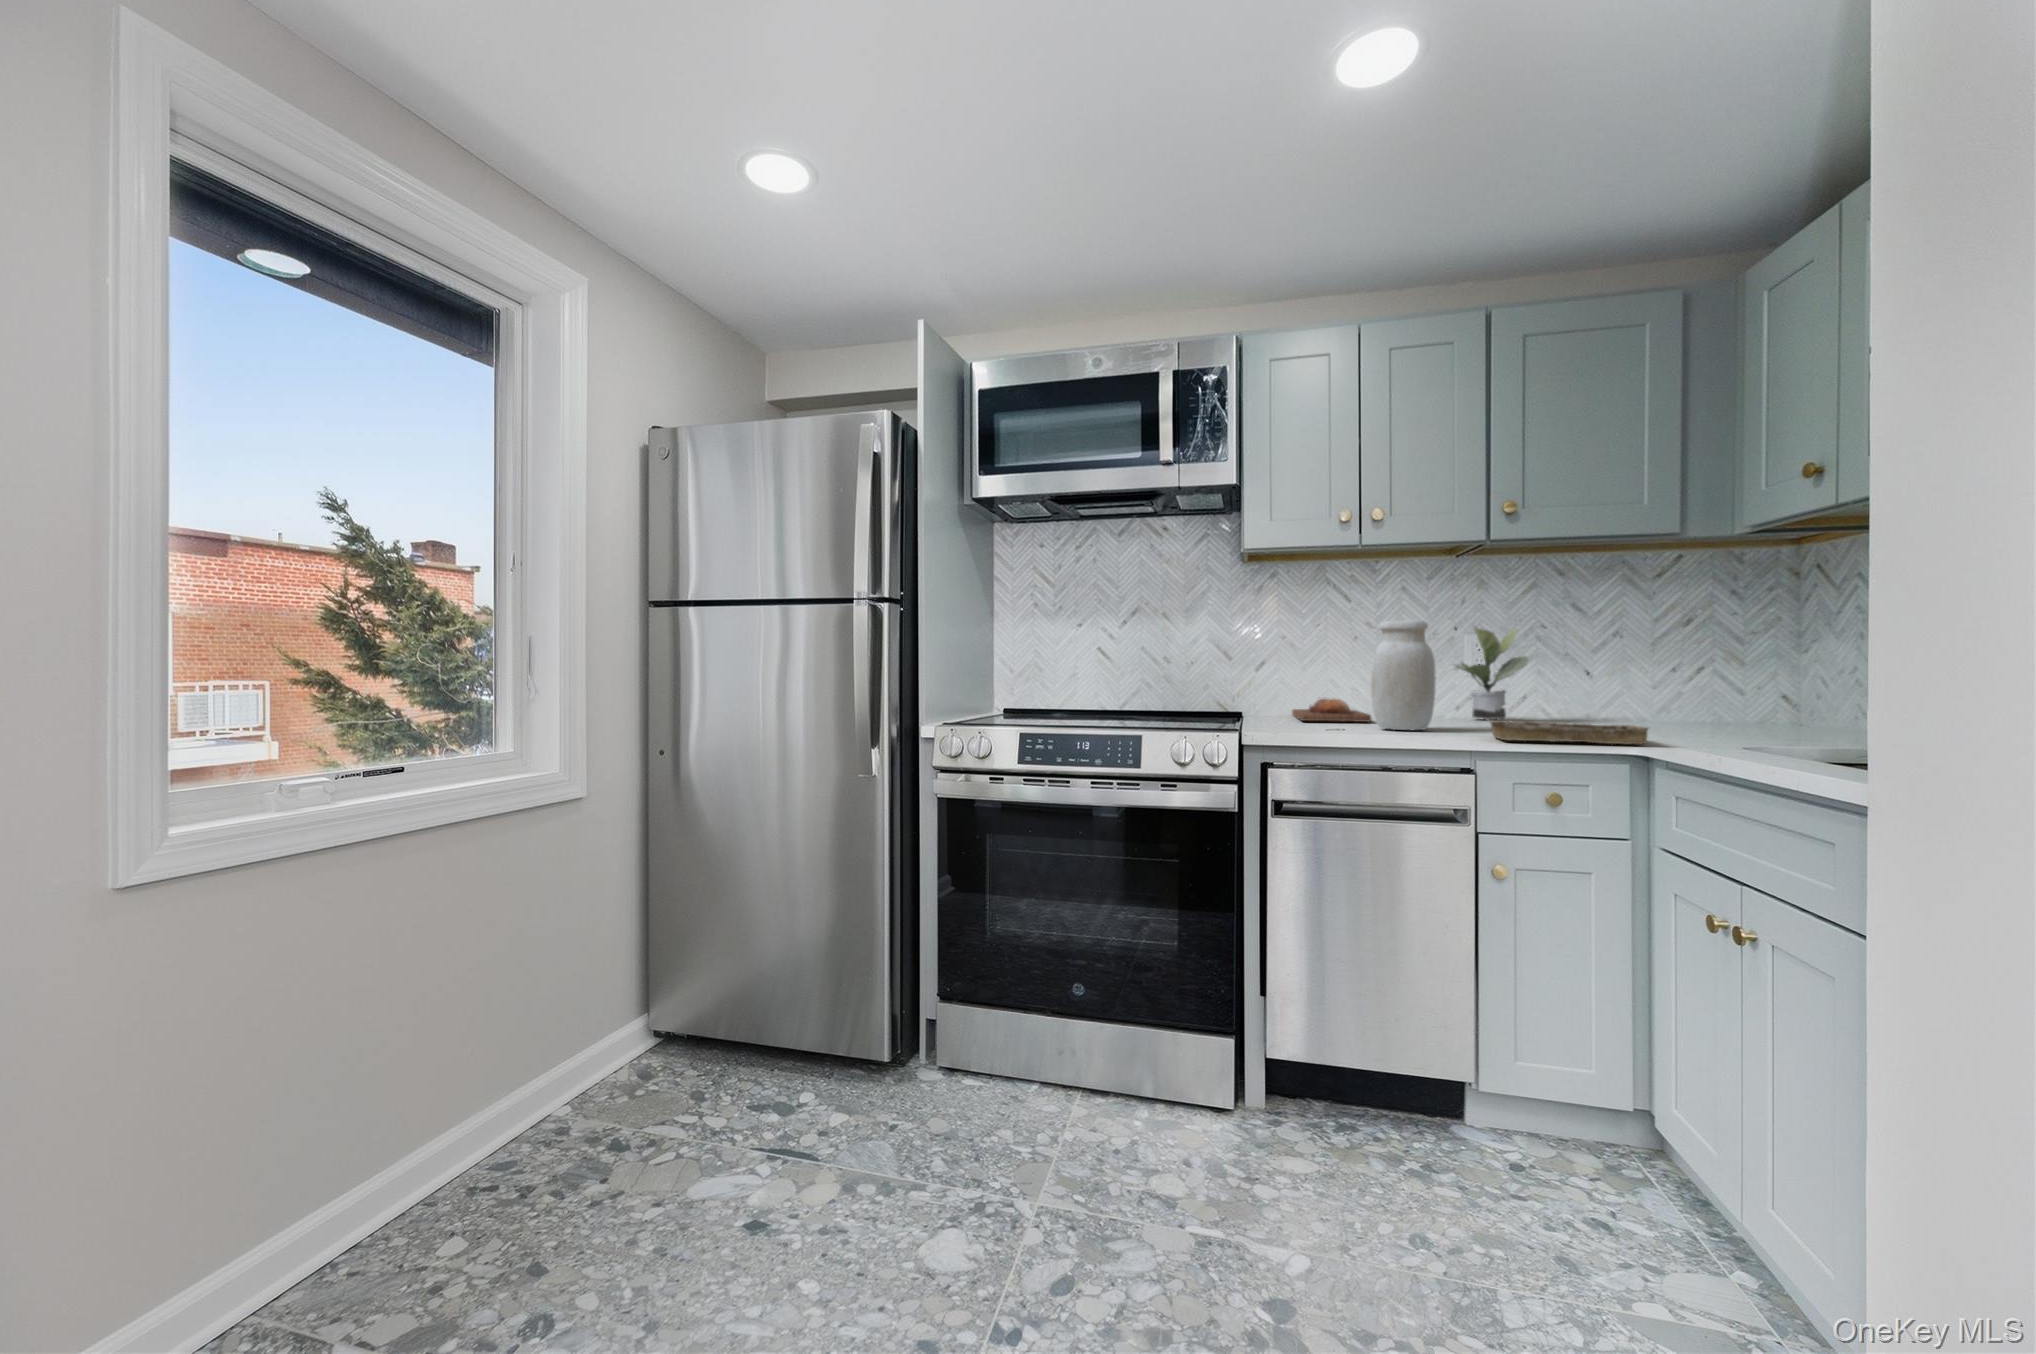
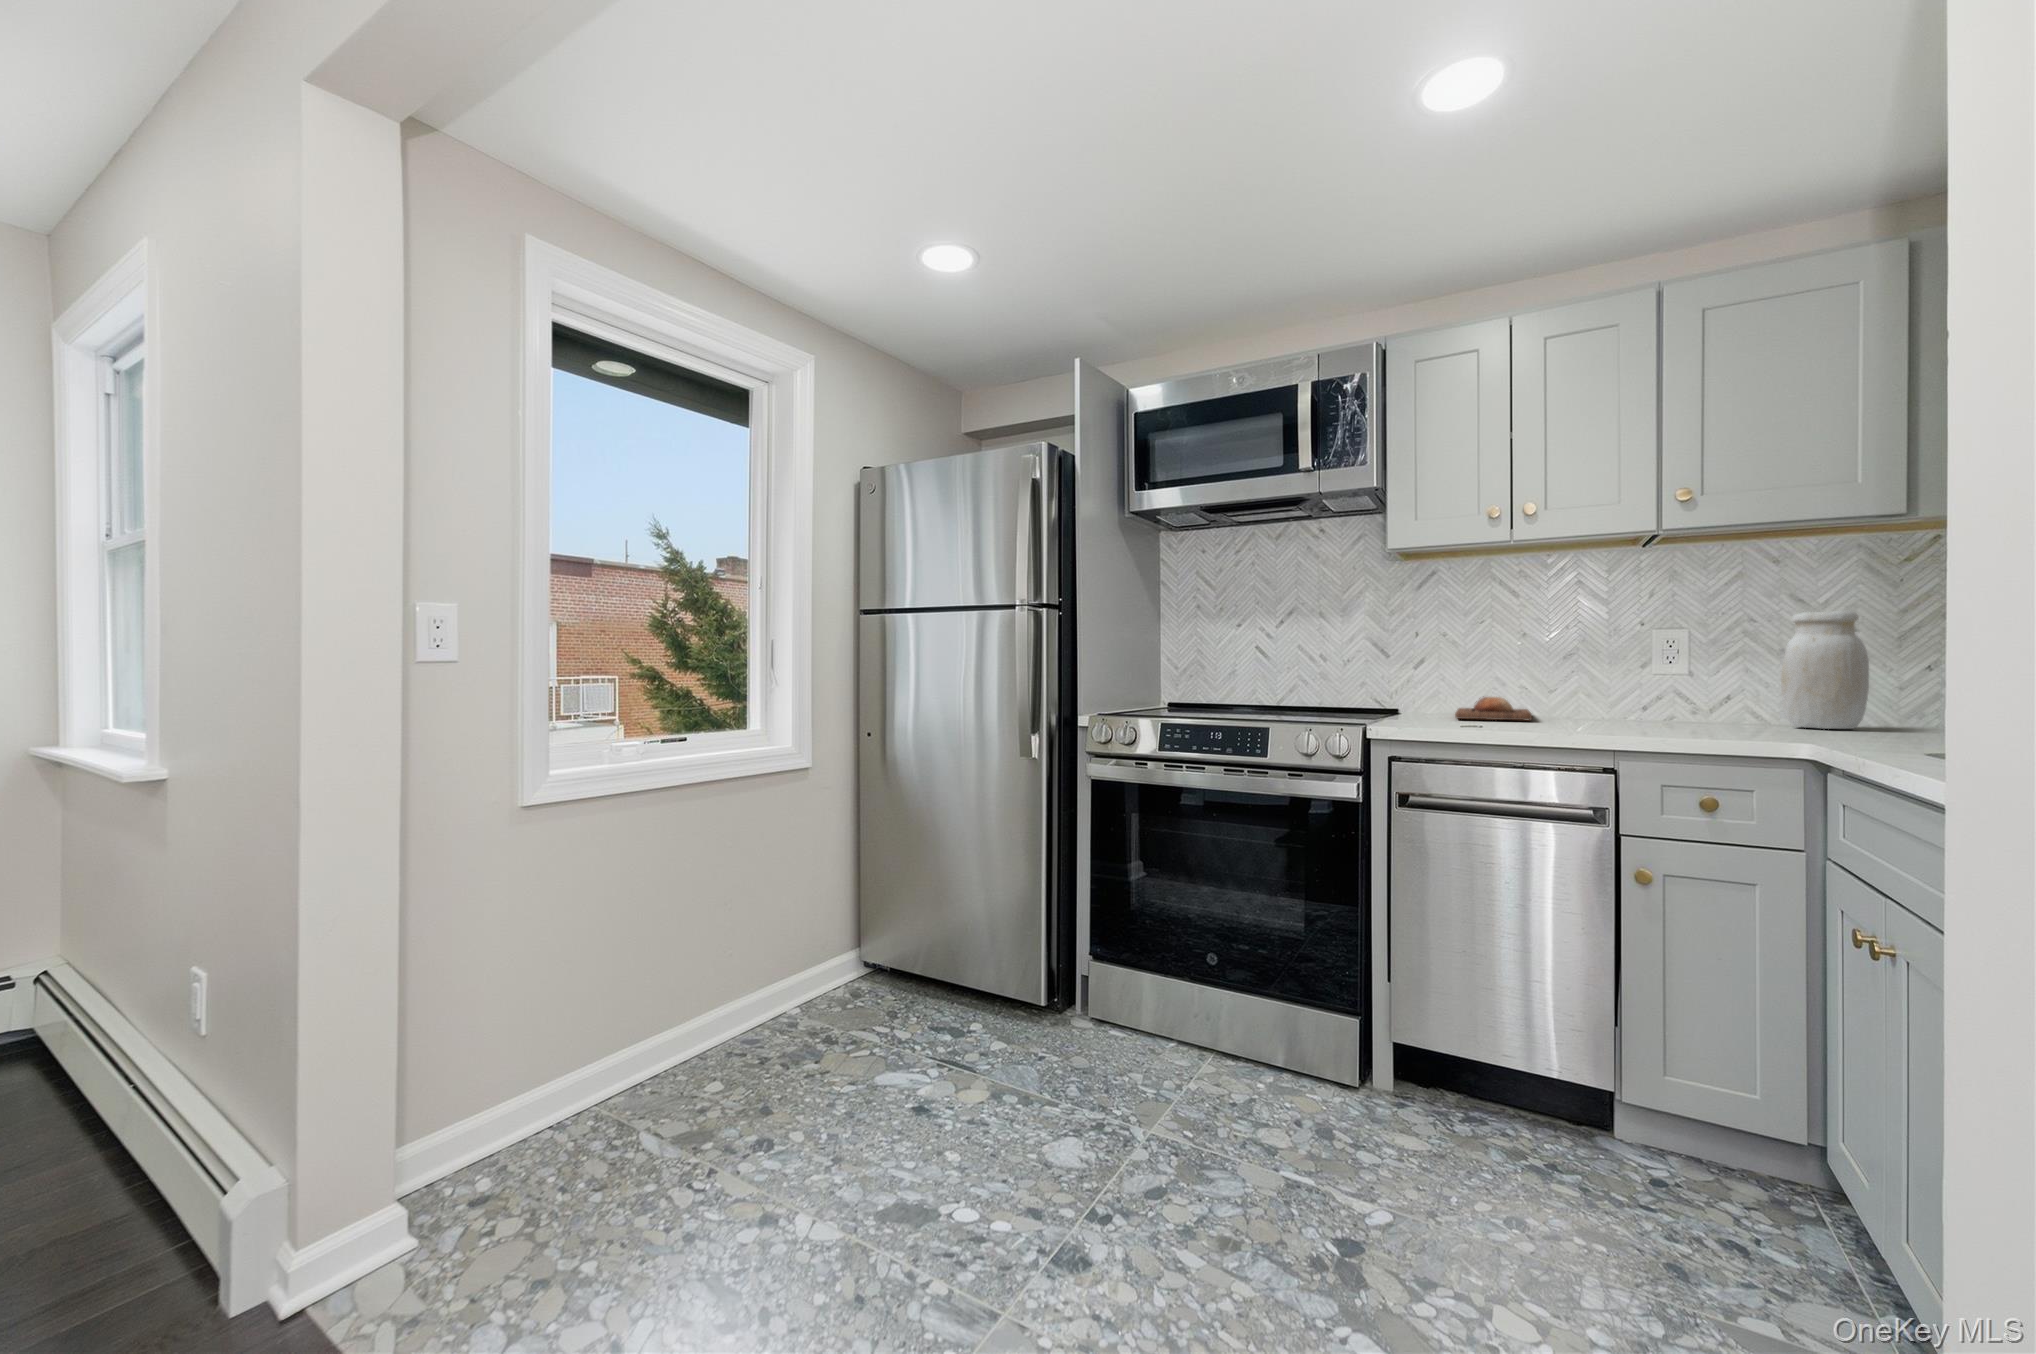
jar: present [1371,619,1436,730] -> present [1781,610,1869,729]
potted plant: present [1455,626,1528,719] -> none [1629,618,1724,721]
tray: present [1490,720,1649,744] -> none [1637,718,1827,747]

